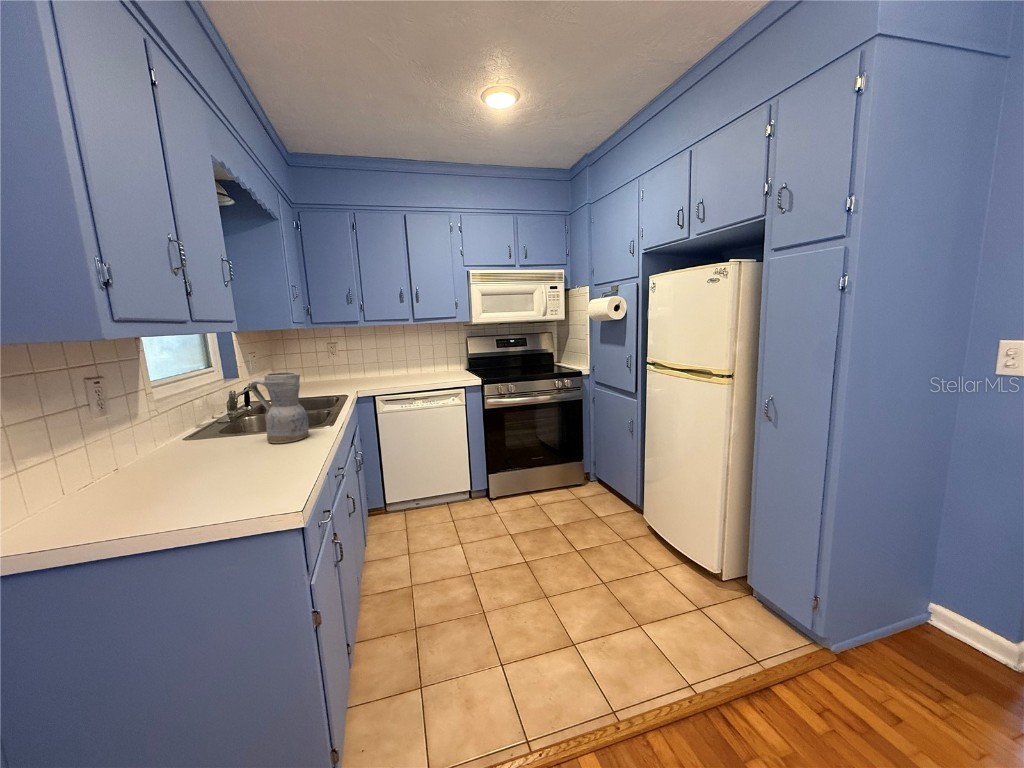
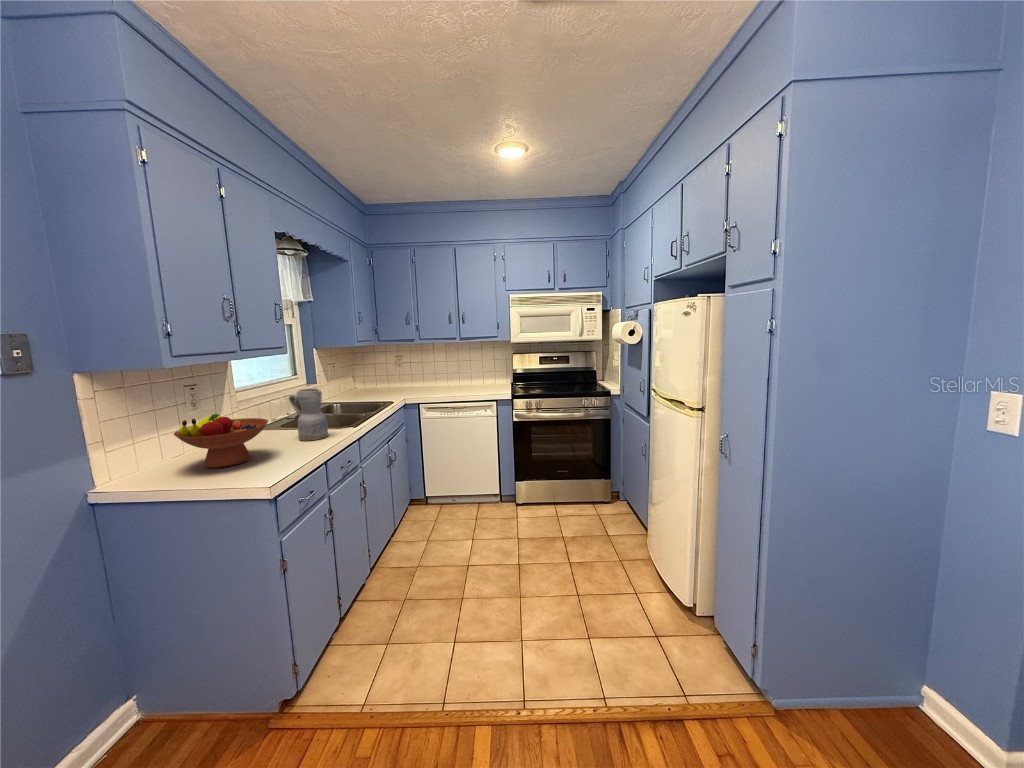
fruit bowl: none [84,410,243,494] -> present [174,414,268,468]

